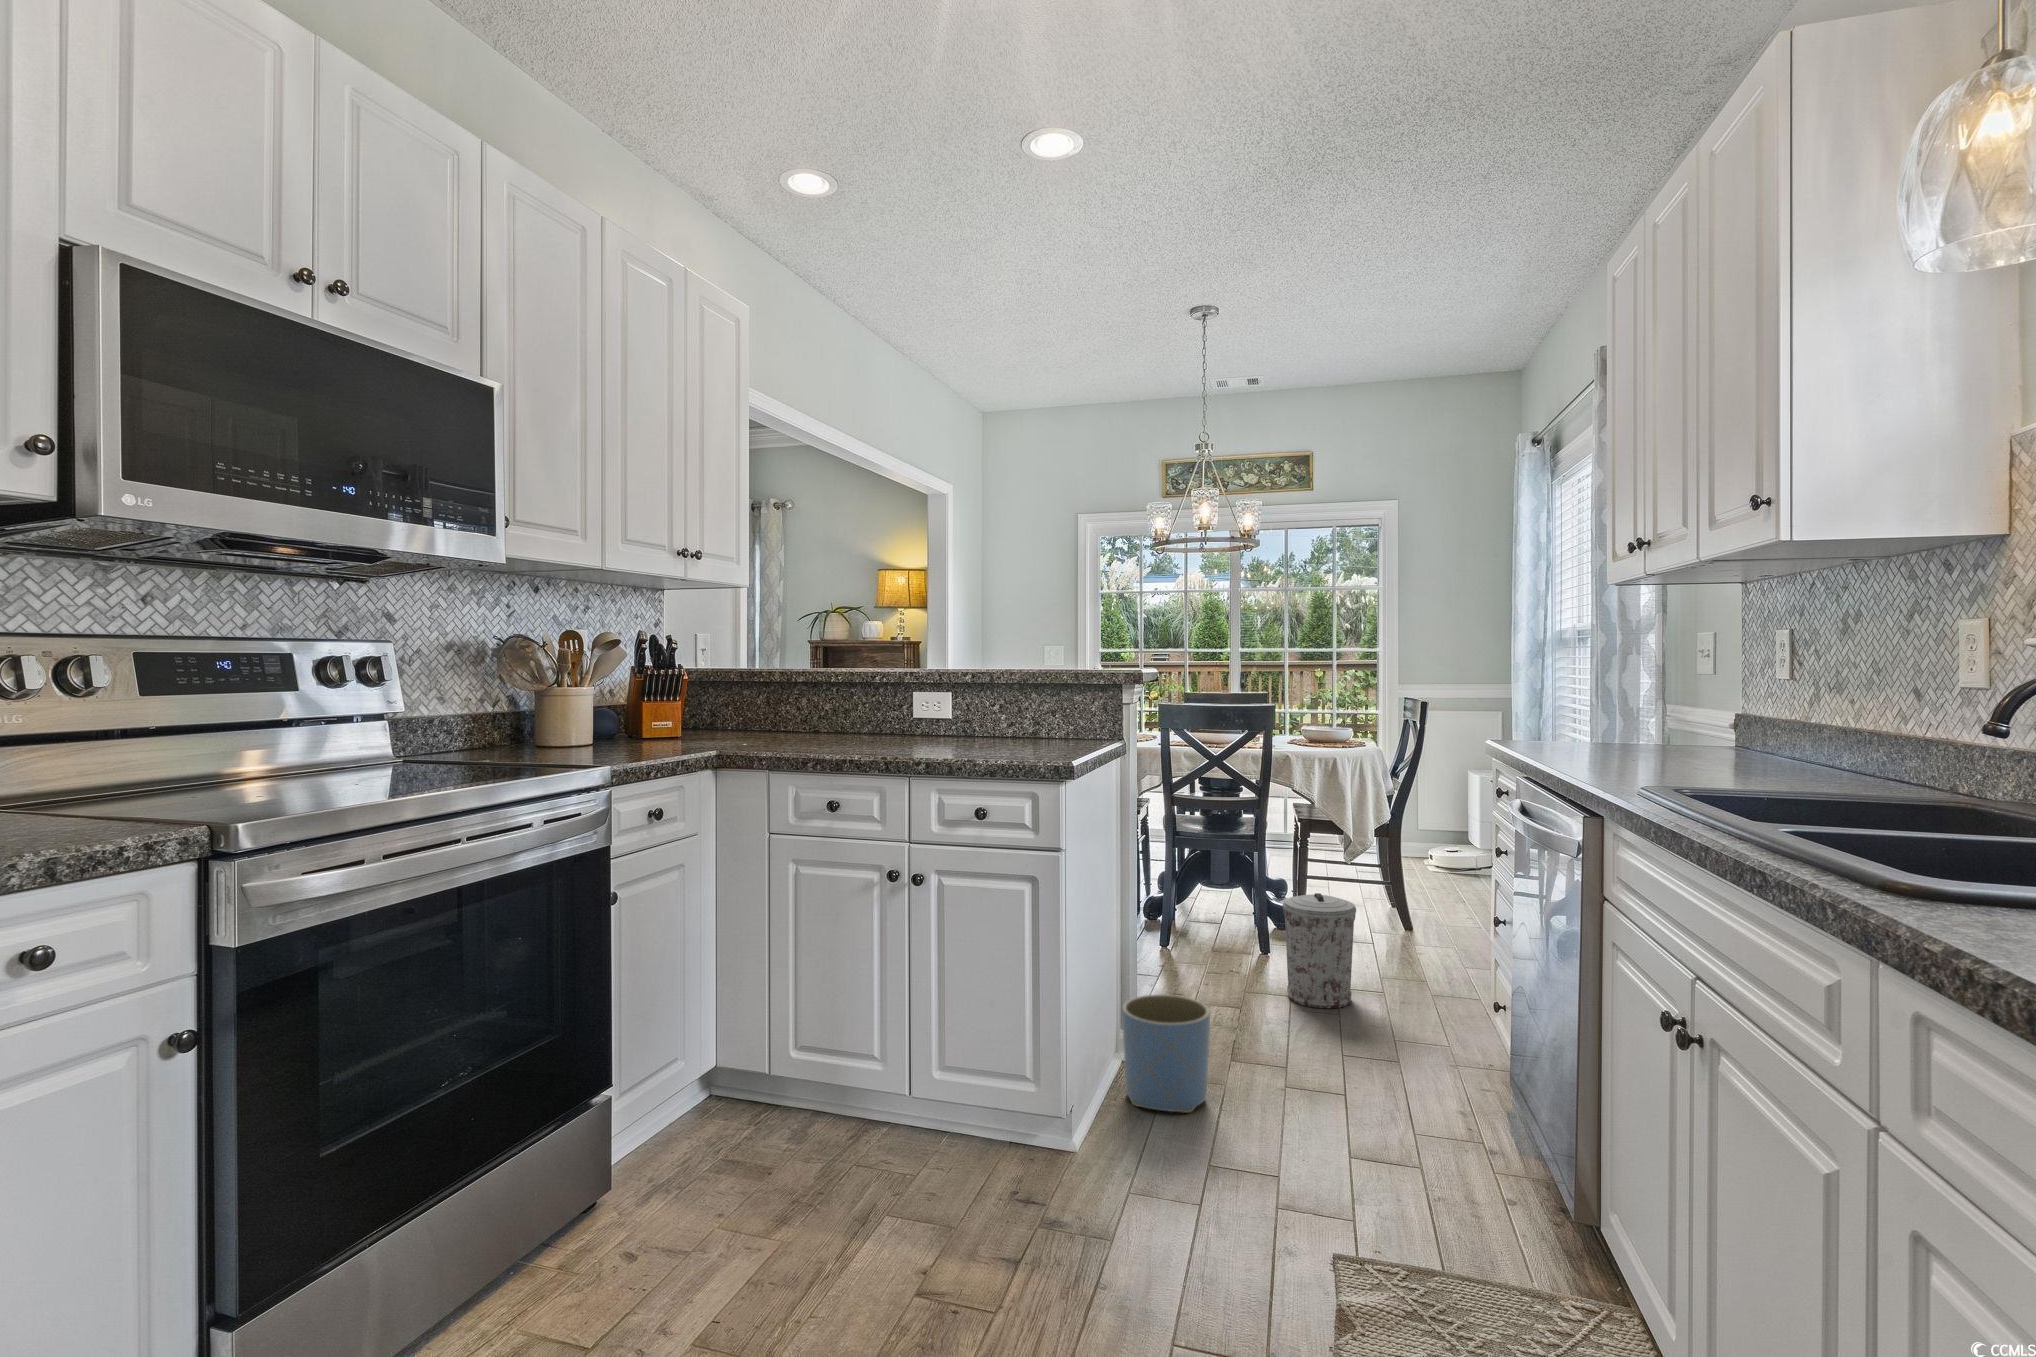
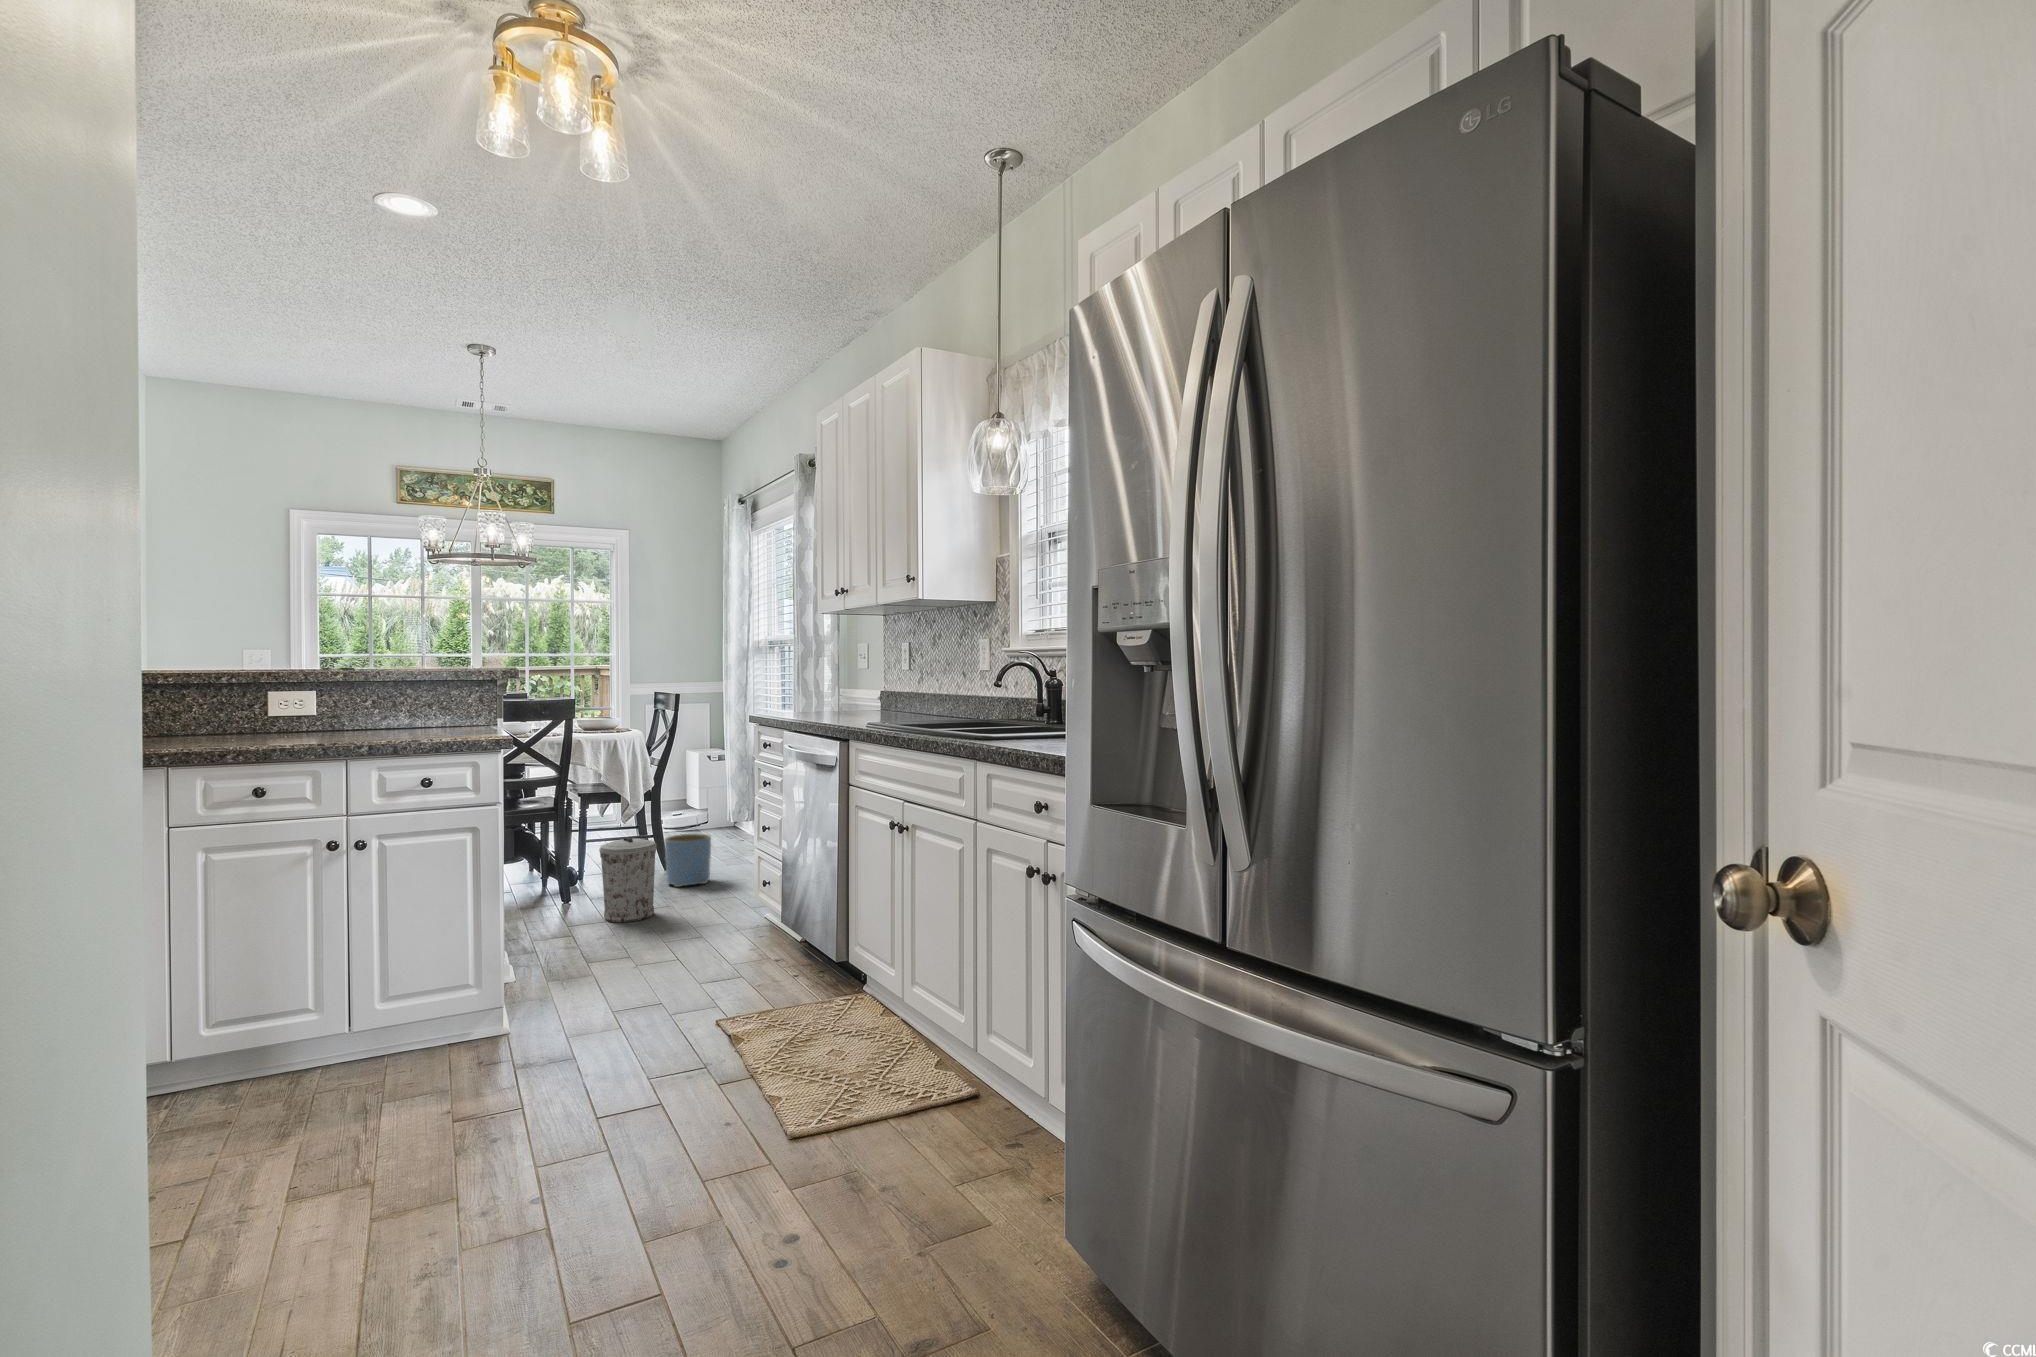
planter: present [1122,994,1210,1113] -> present [665,834,711,887]

